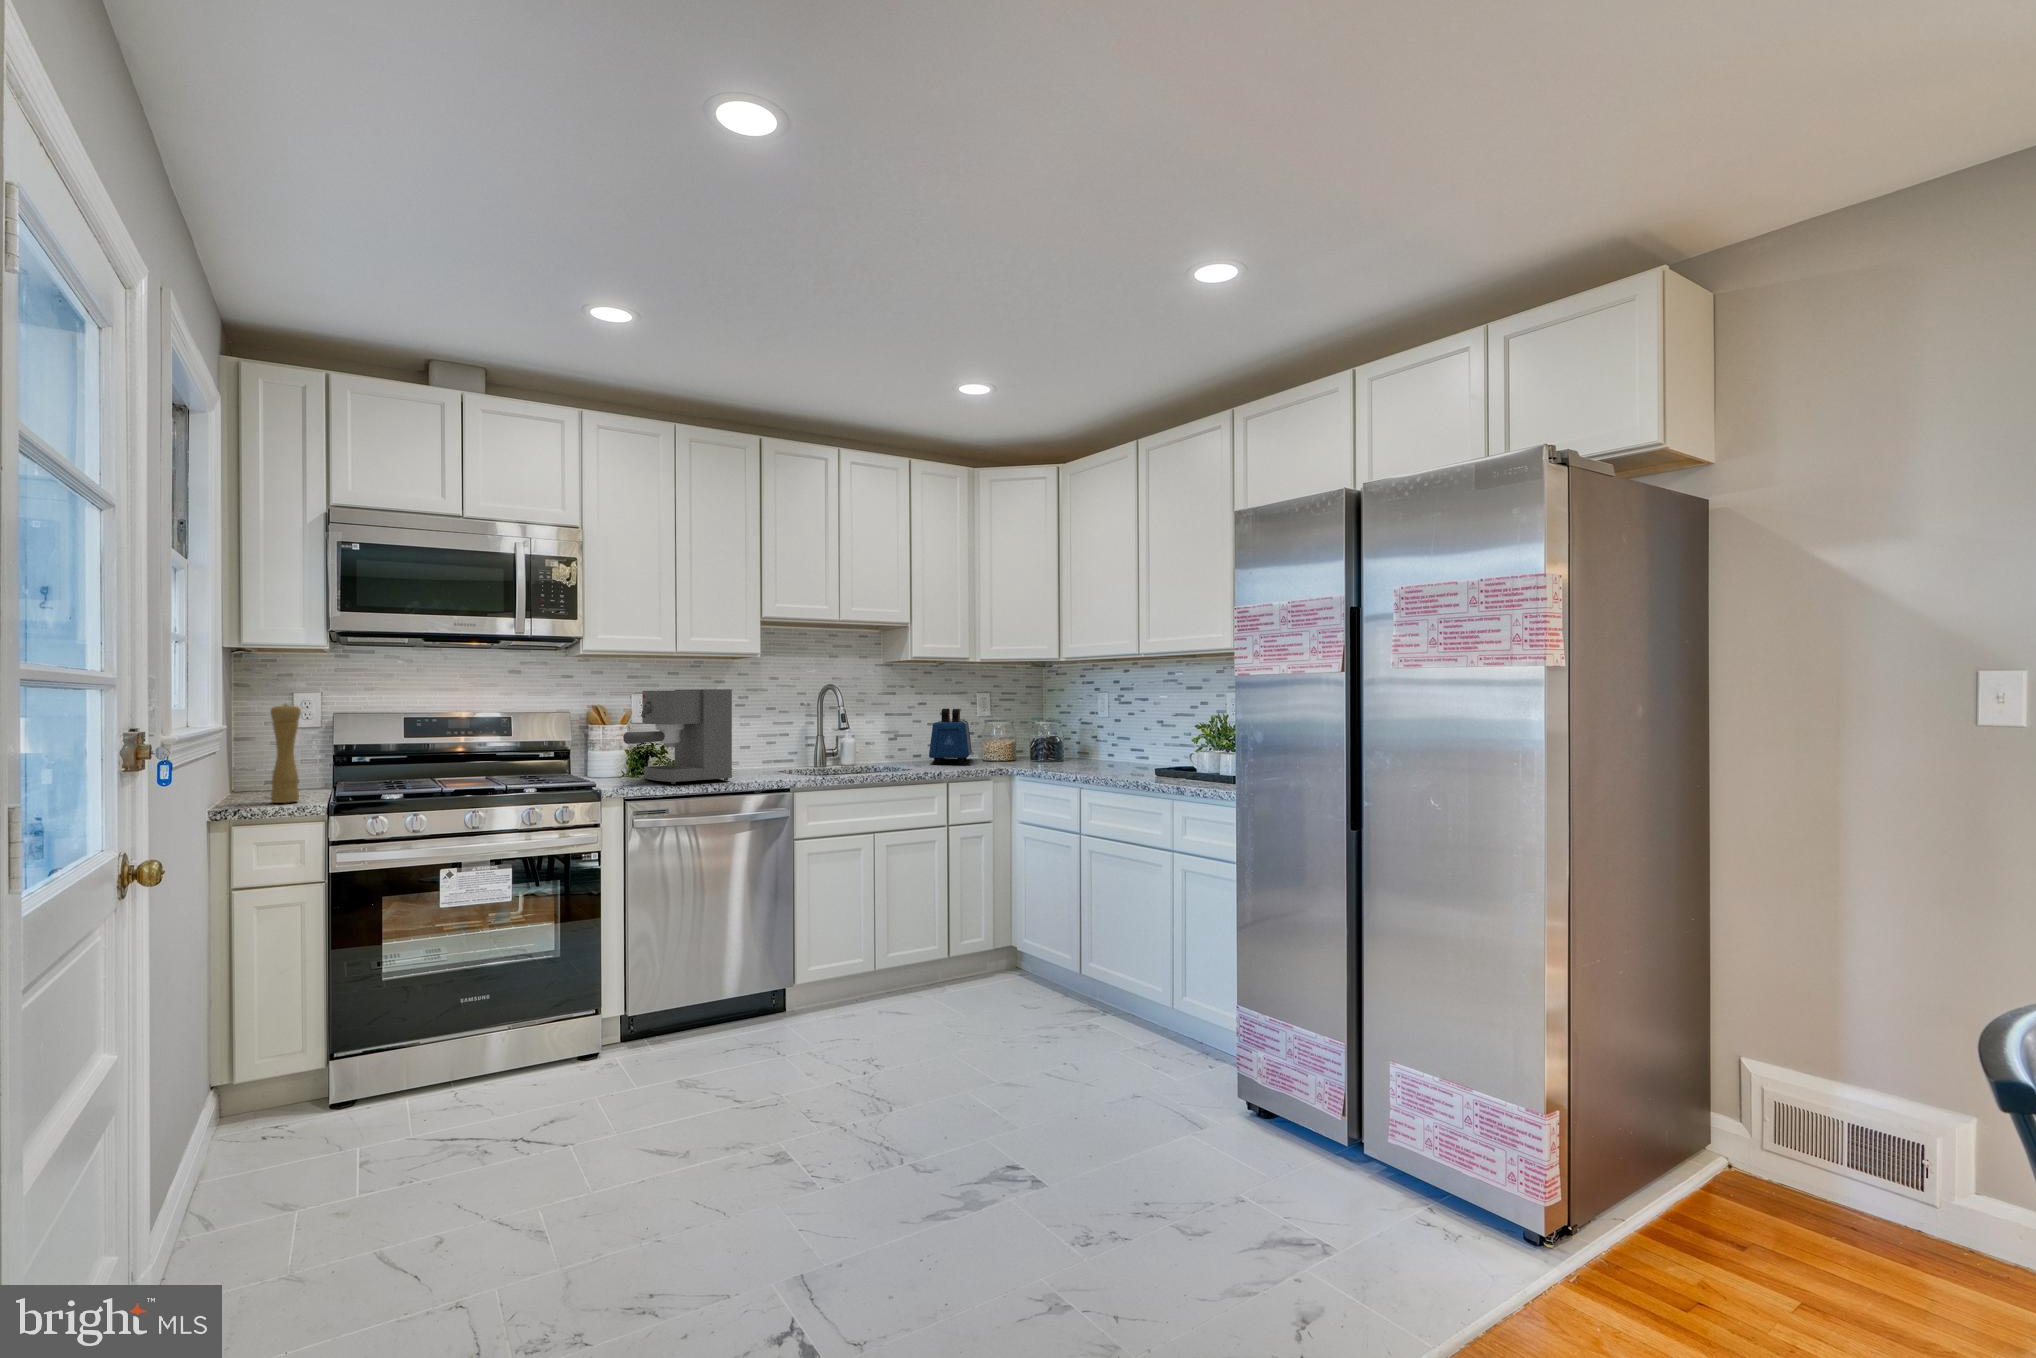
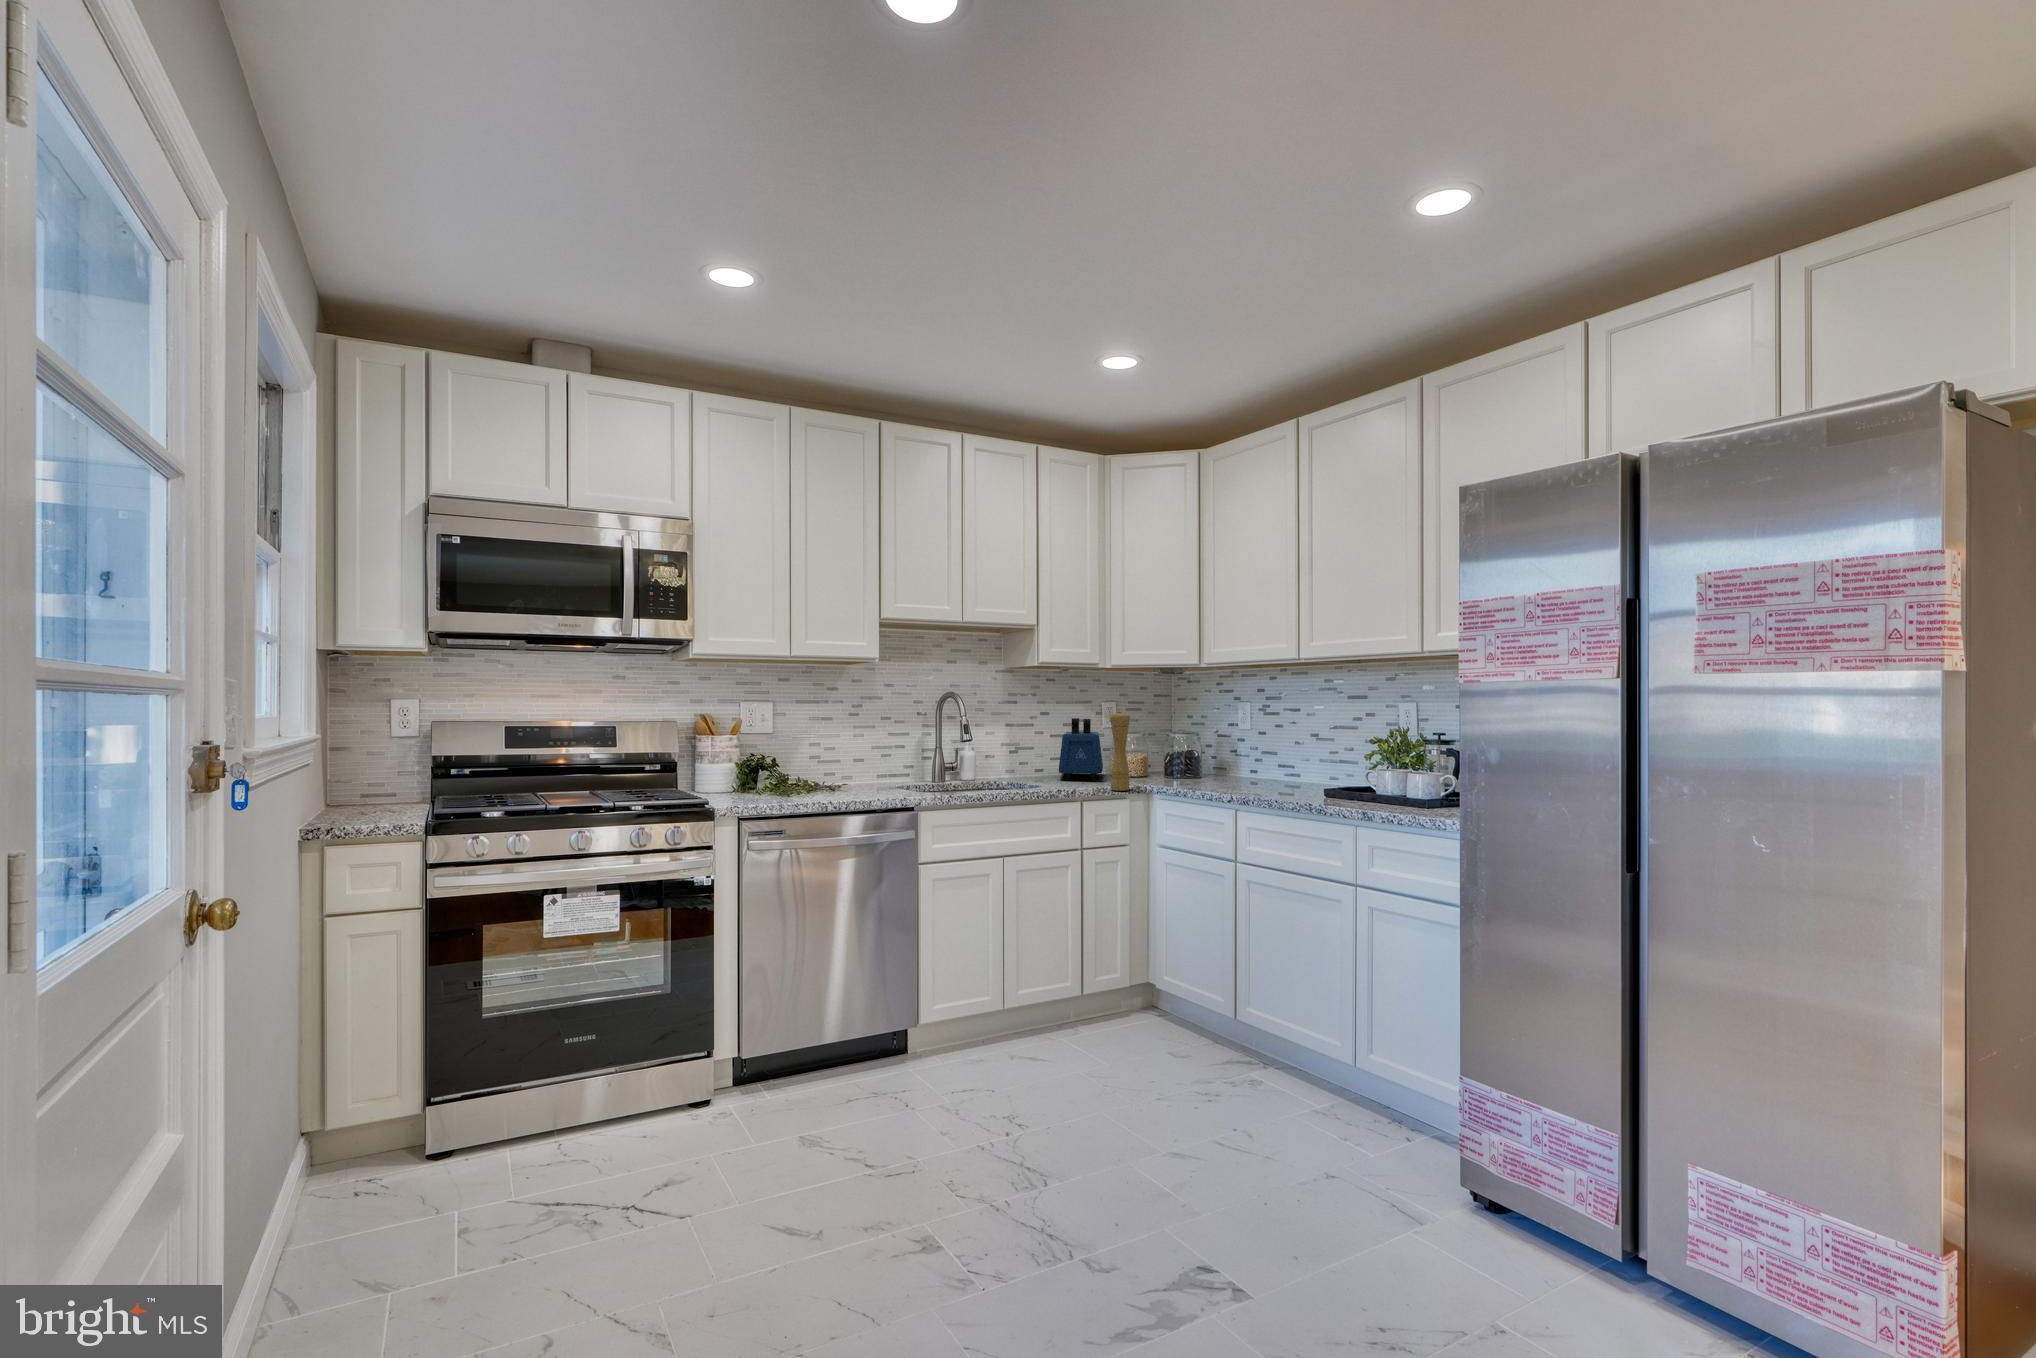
coffee maker: present [623,689,732,784] -> none [735,697,851,801]
pepper mill: present [270,704,301,803] -> present [1110,712,1130,791]

